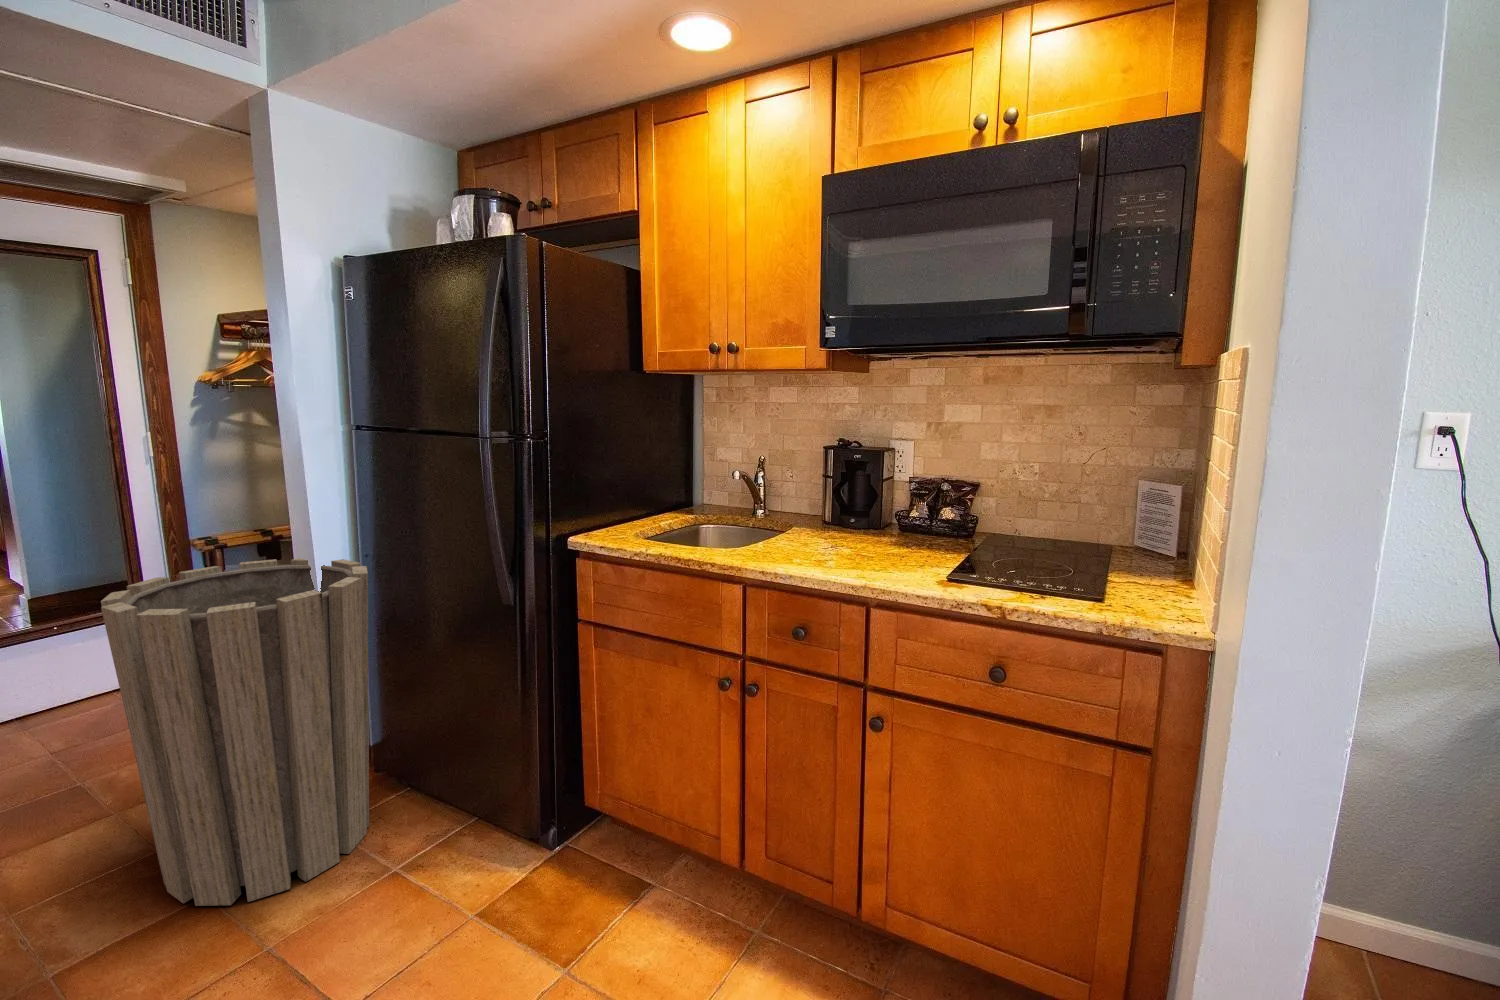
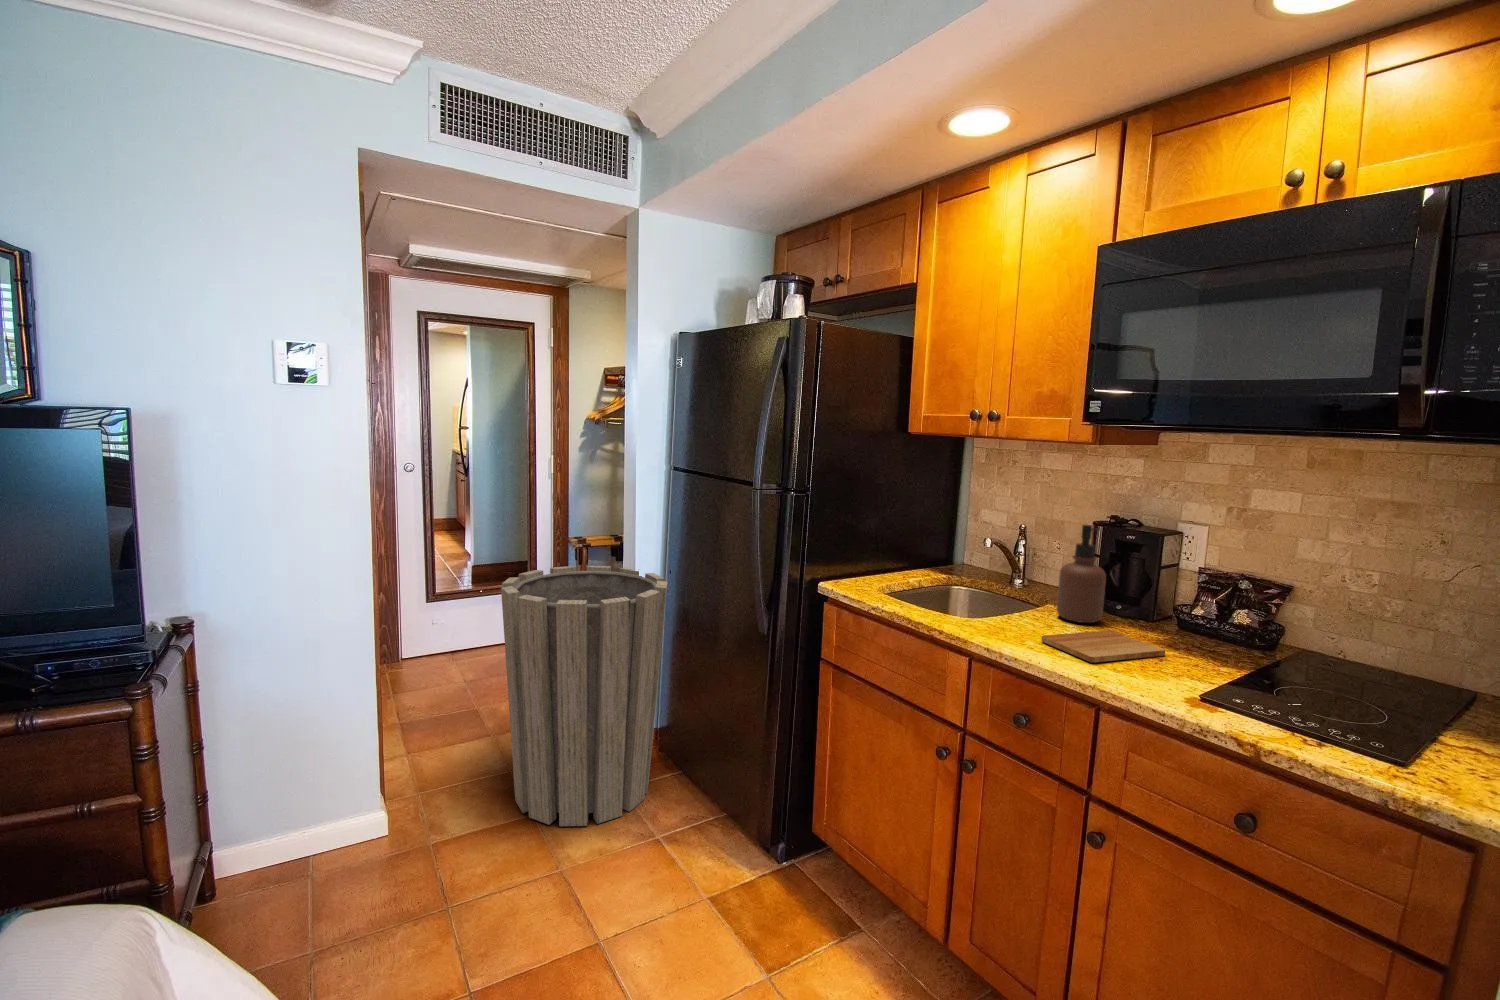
soap dispenser: none [806,447,846,538] -> present [1057,525,1106,623]
cutting board: none [806,540,905,568] -> present [1041,630,1165,663]

